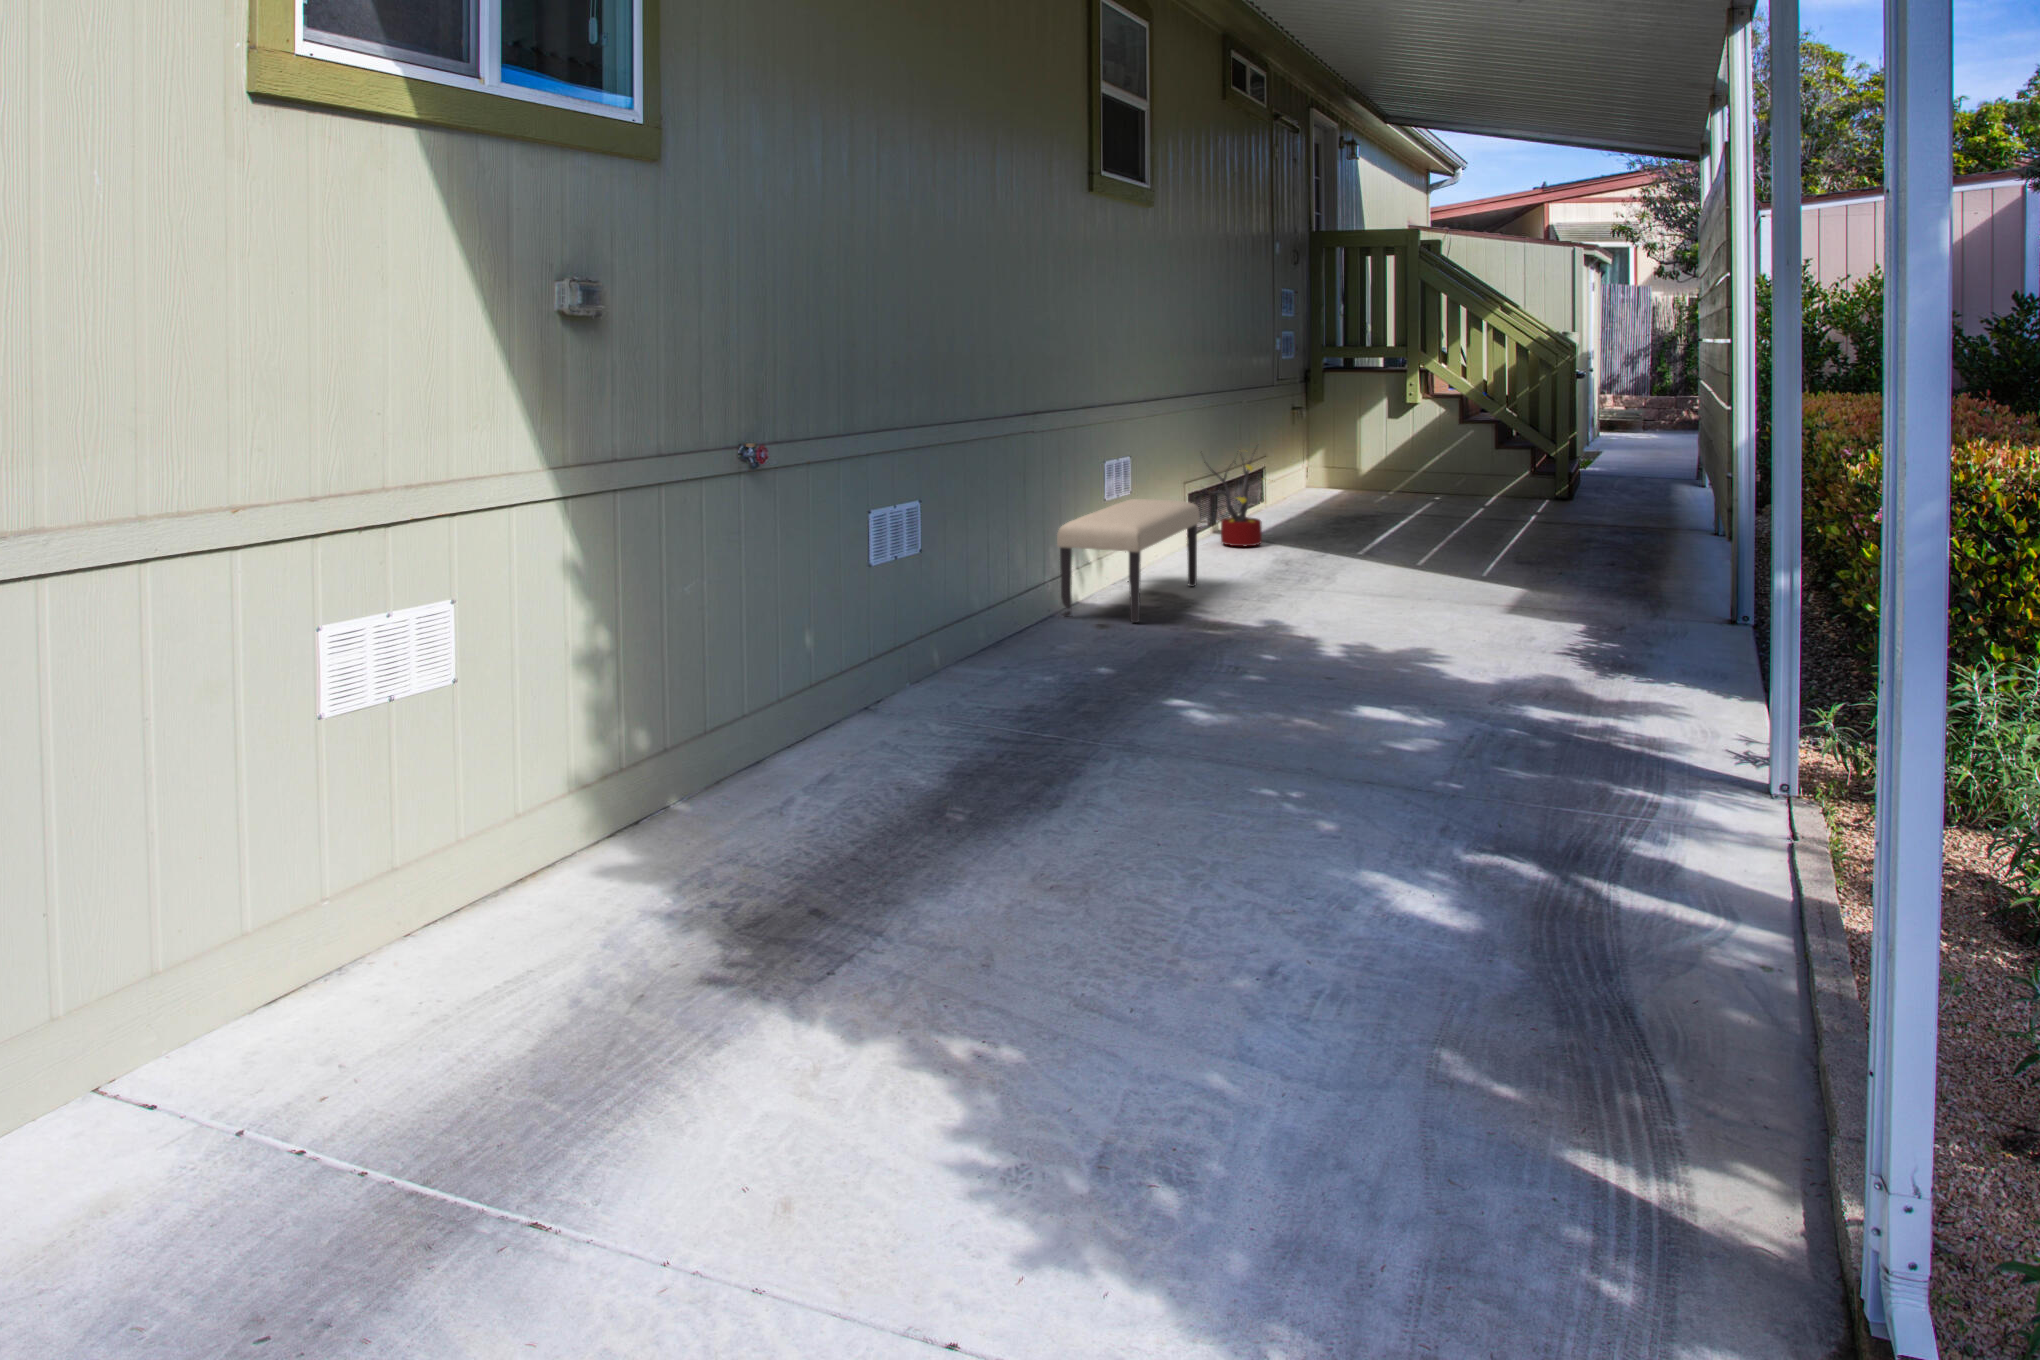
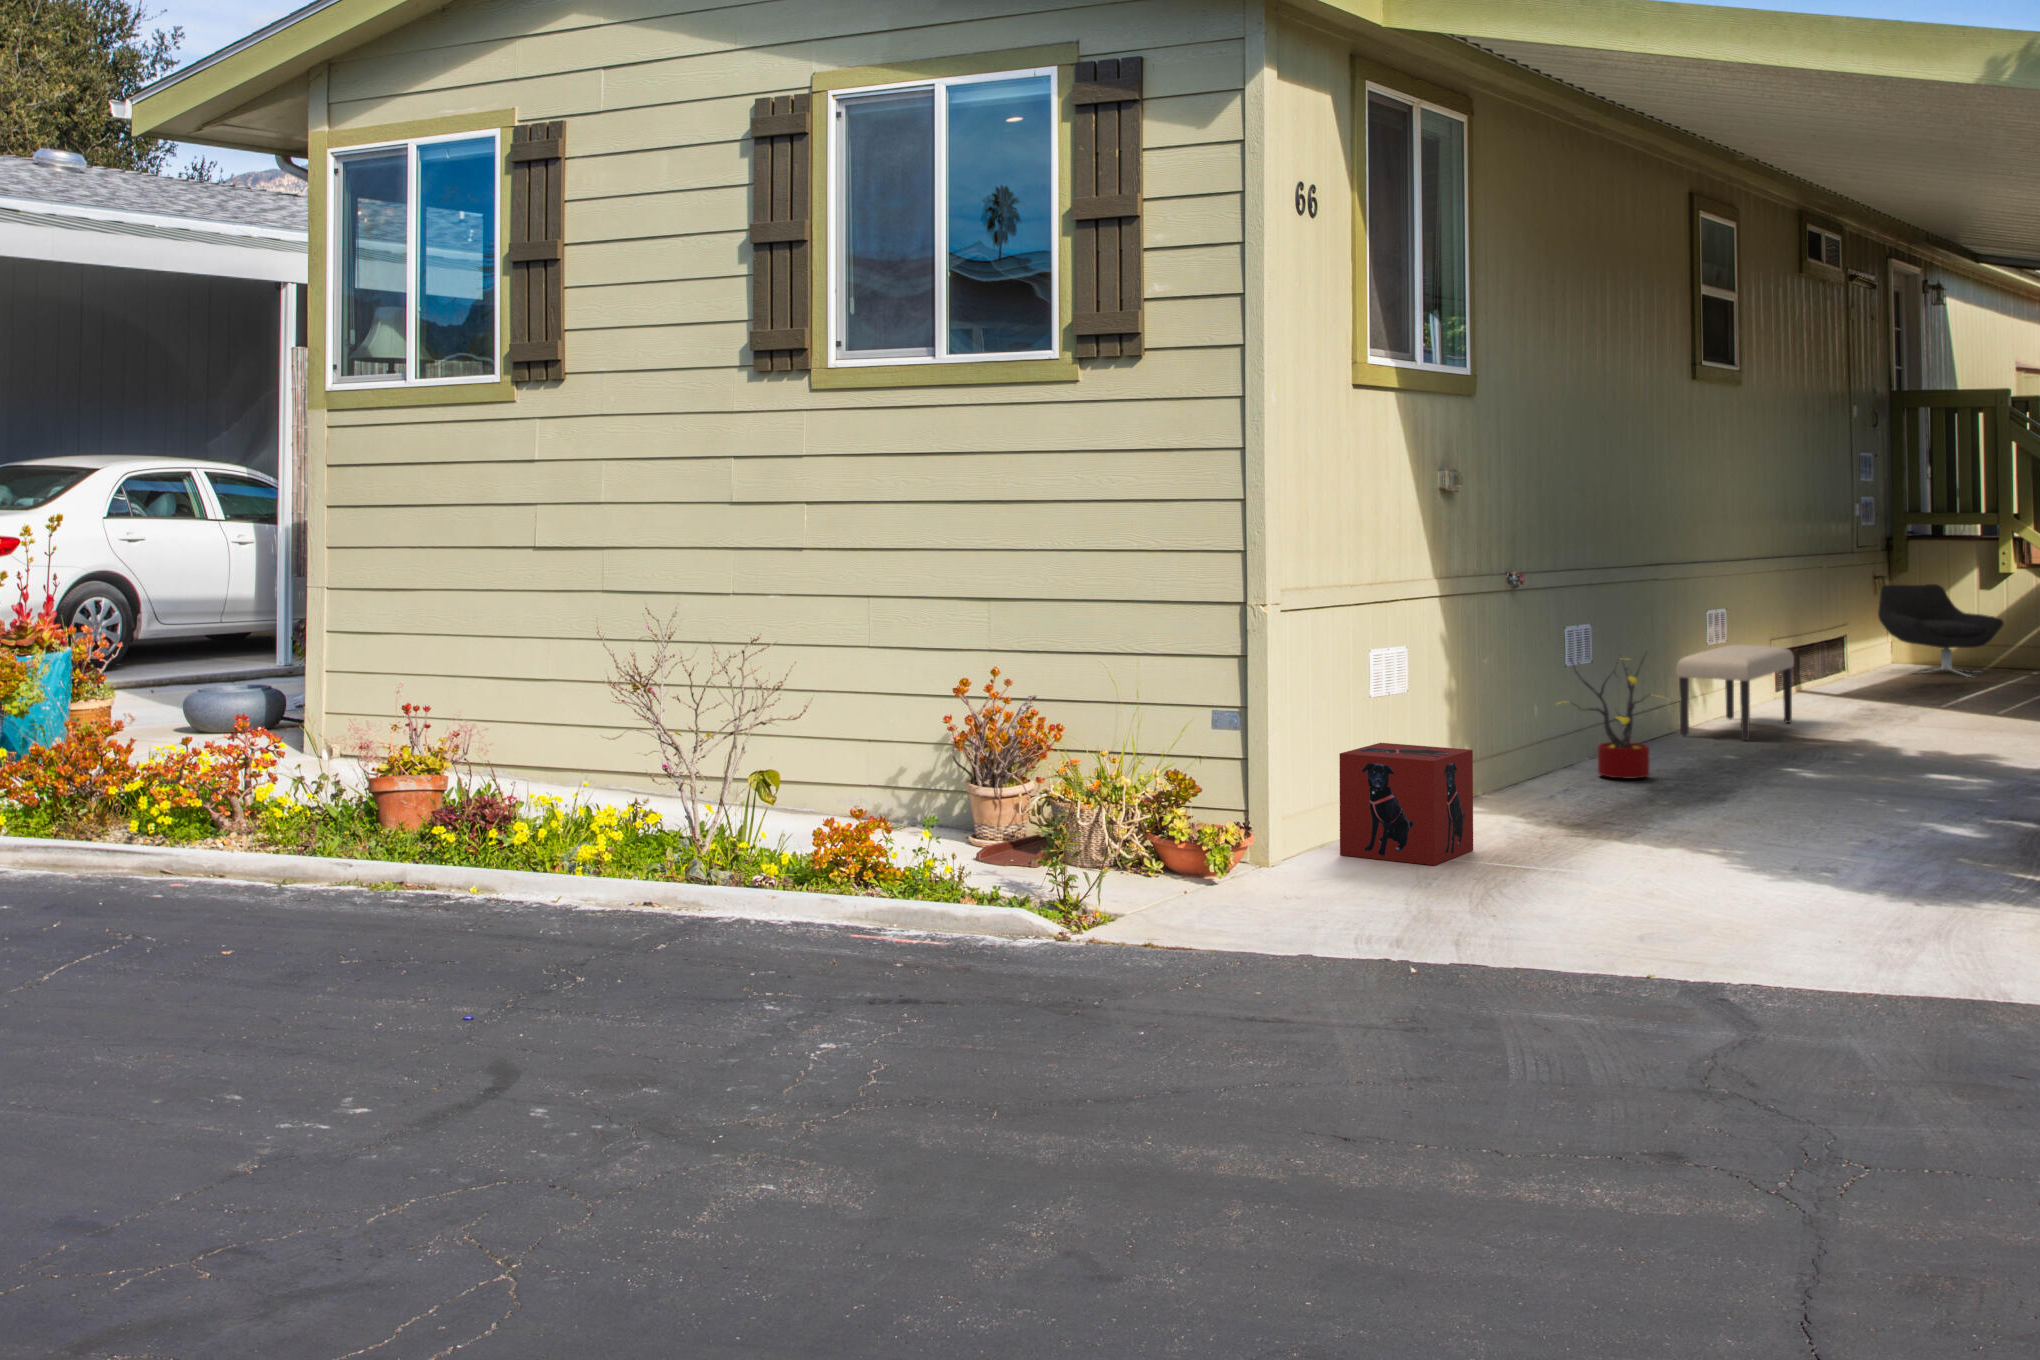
lounge chair: none [1296,416,1412,507] -> present [1878,584,2004,676]
decorative plant: present [1204,450,1262,546] -> present [1573,658,1649,779]
storage box: none [163,800,490,1129] -> present [1339,743,1473,865]

